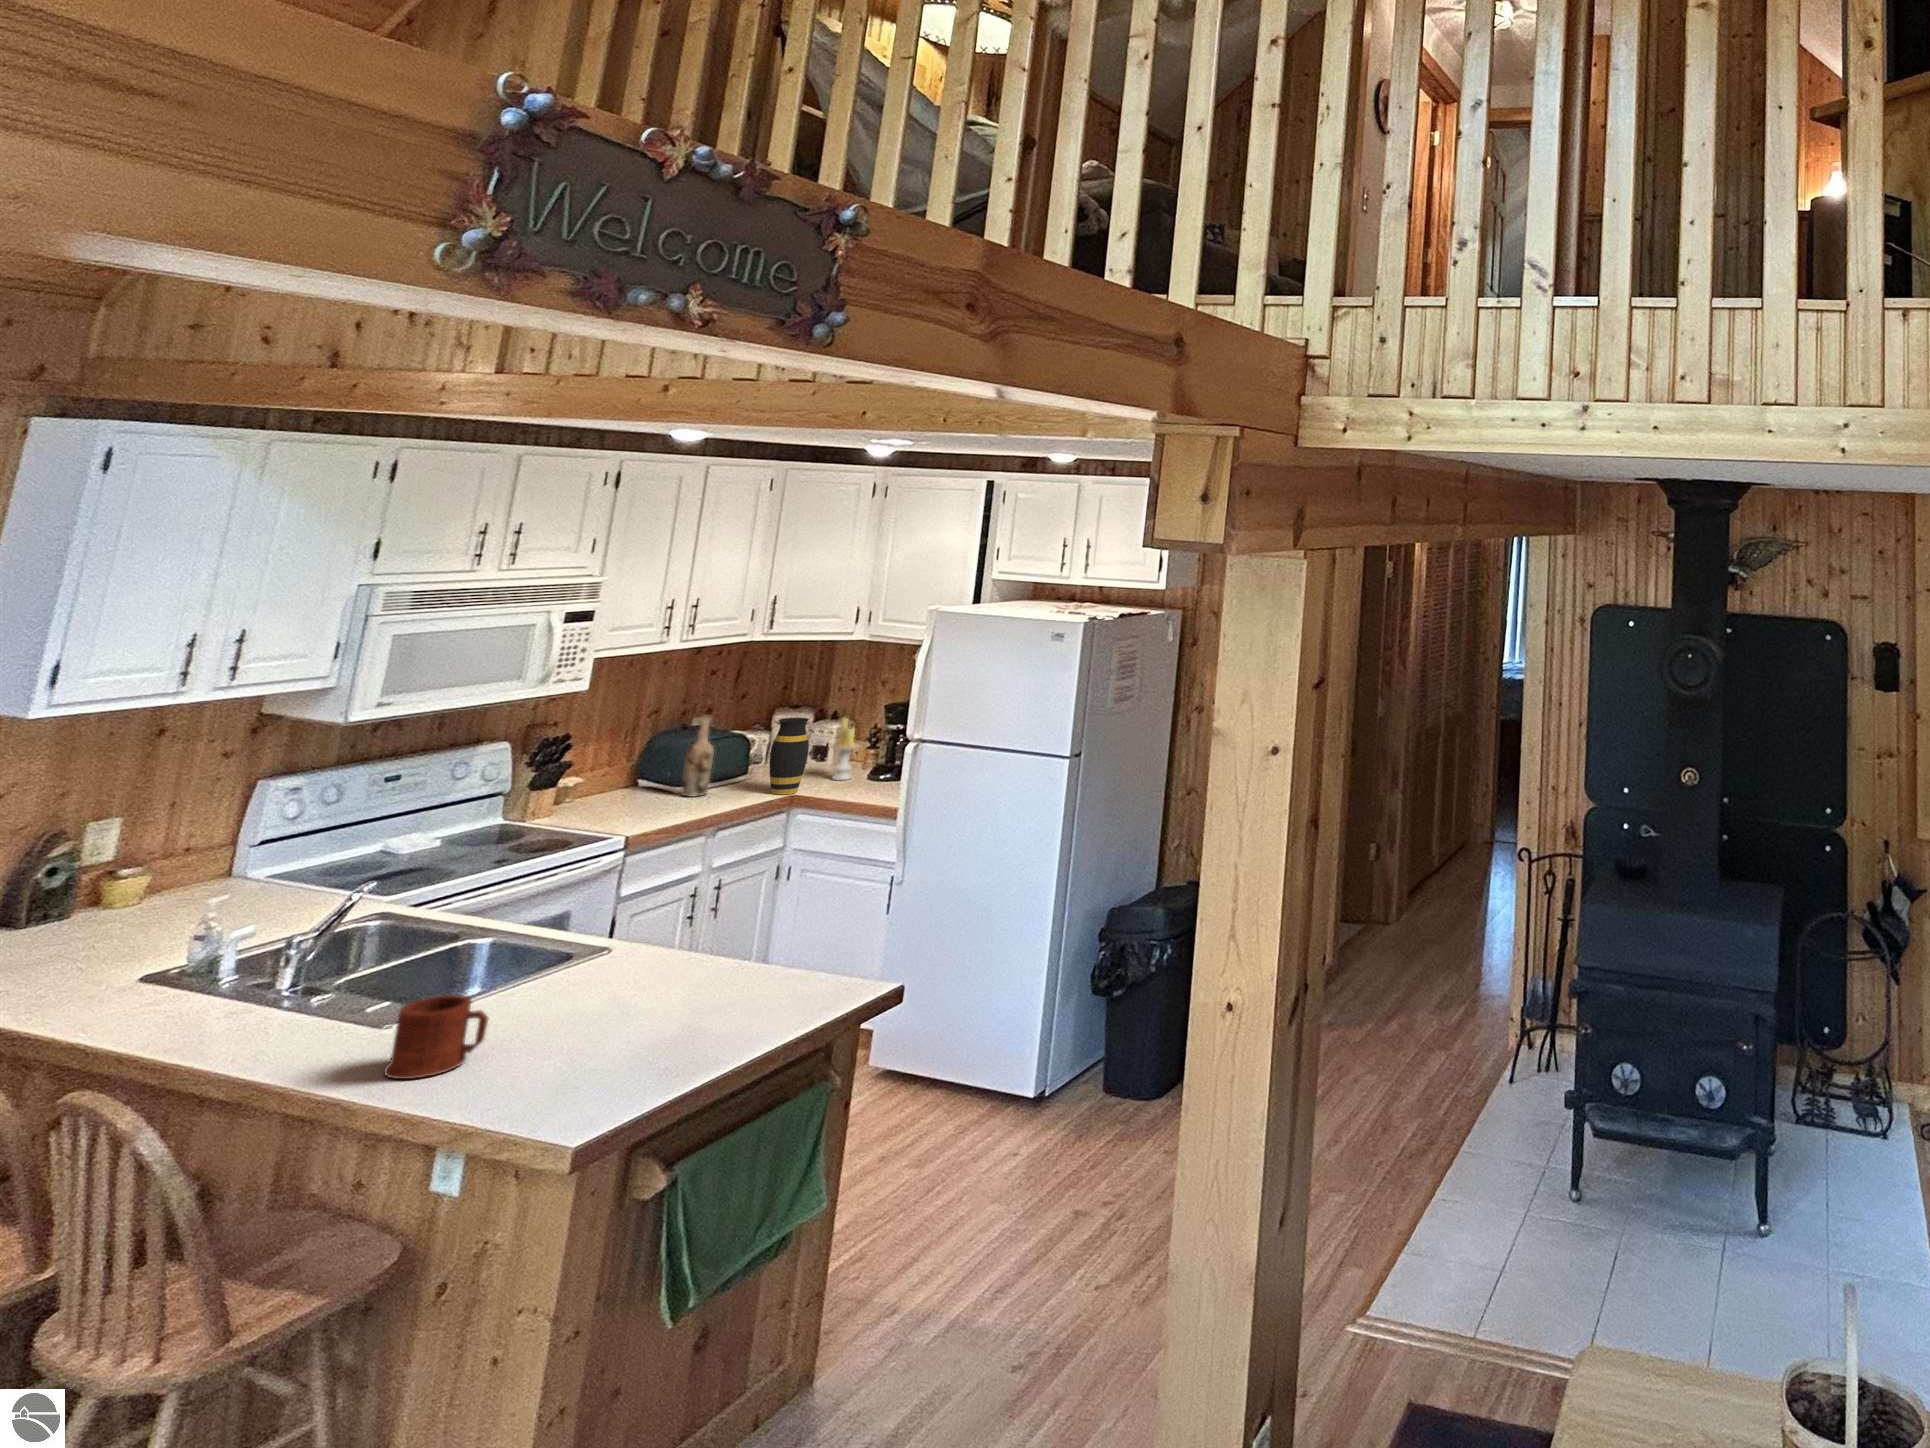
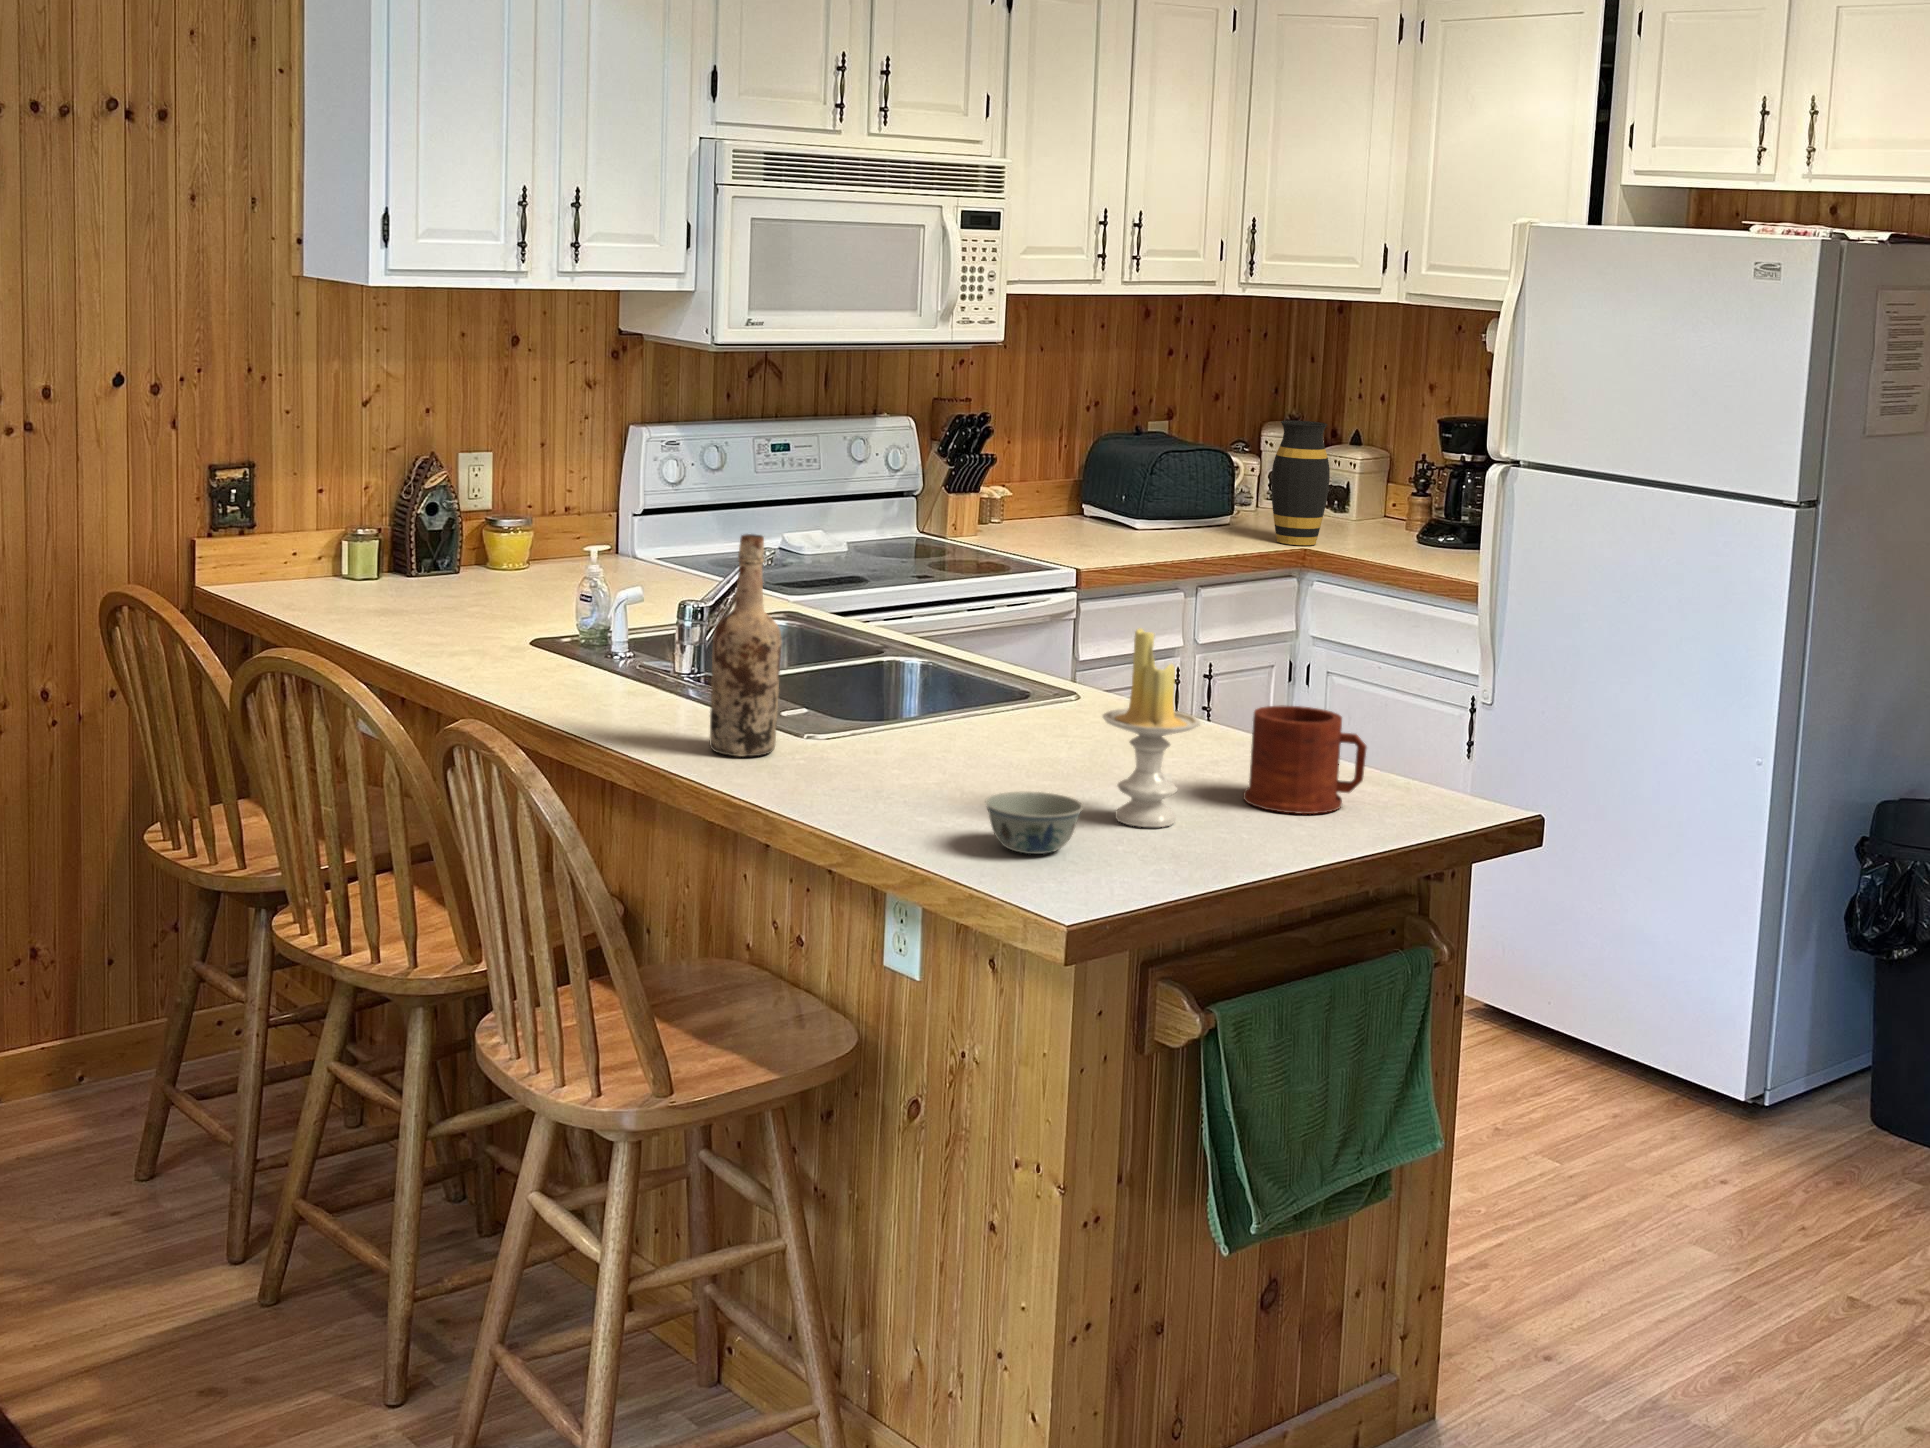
wine bottle: present [681,714,714,797] -> present [709,534,782,756]
candle: present [831,718,861,780] -> present [1103,628,1200,827]
mug: present [384,995,488,1079] -> present [1243,706,1367,814]
bowl: none [518,1050,591,1097] -> present [985,792,1083,854]

